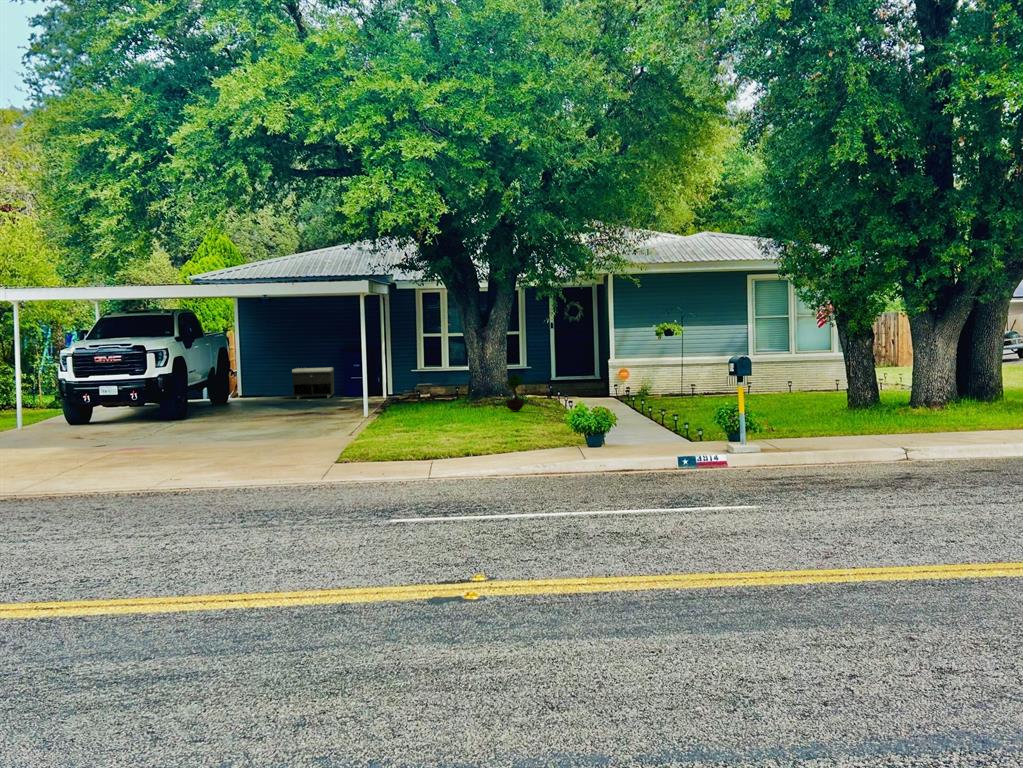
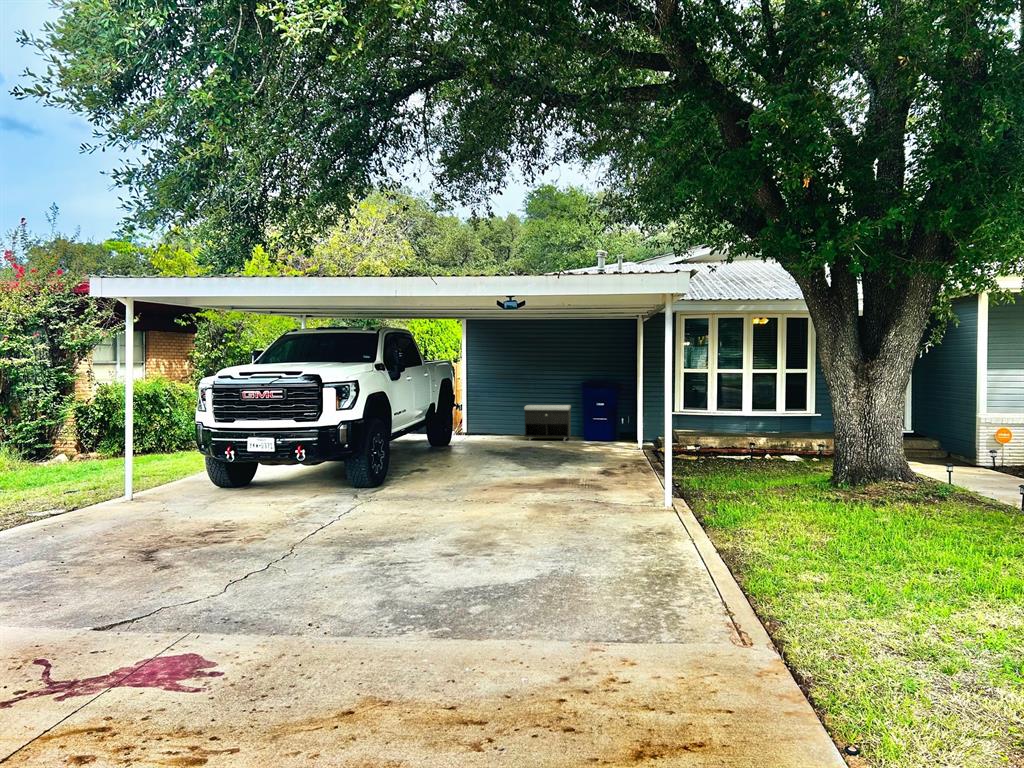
potted tree: present [504,374,524,411] -> none [866,430,908,495]

